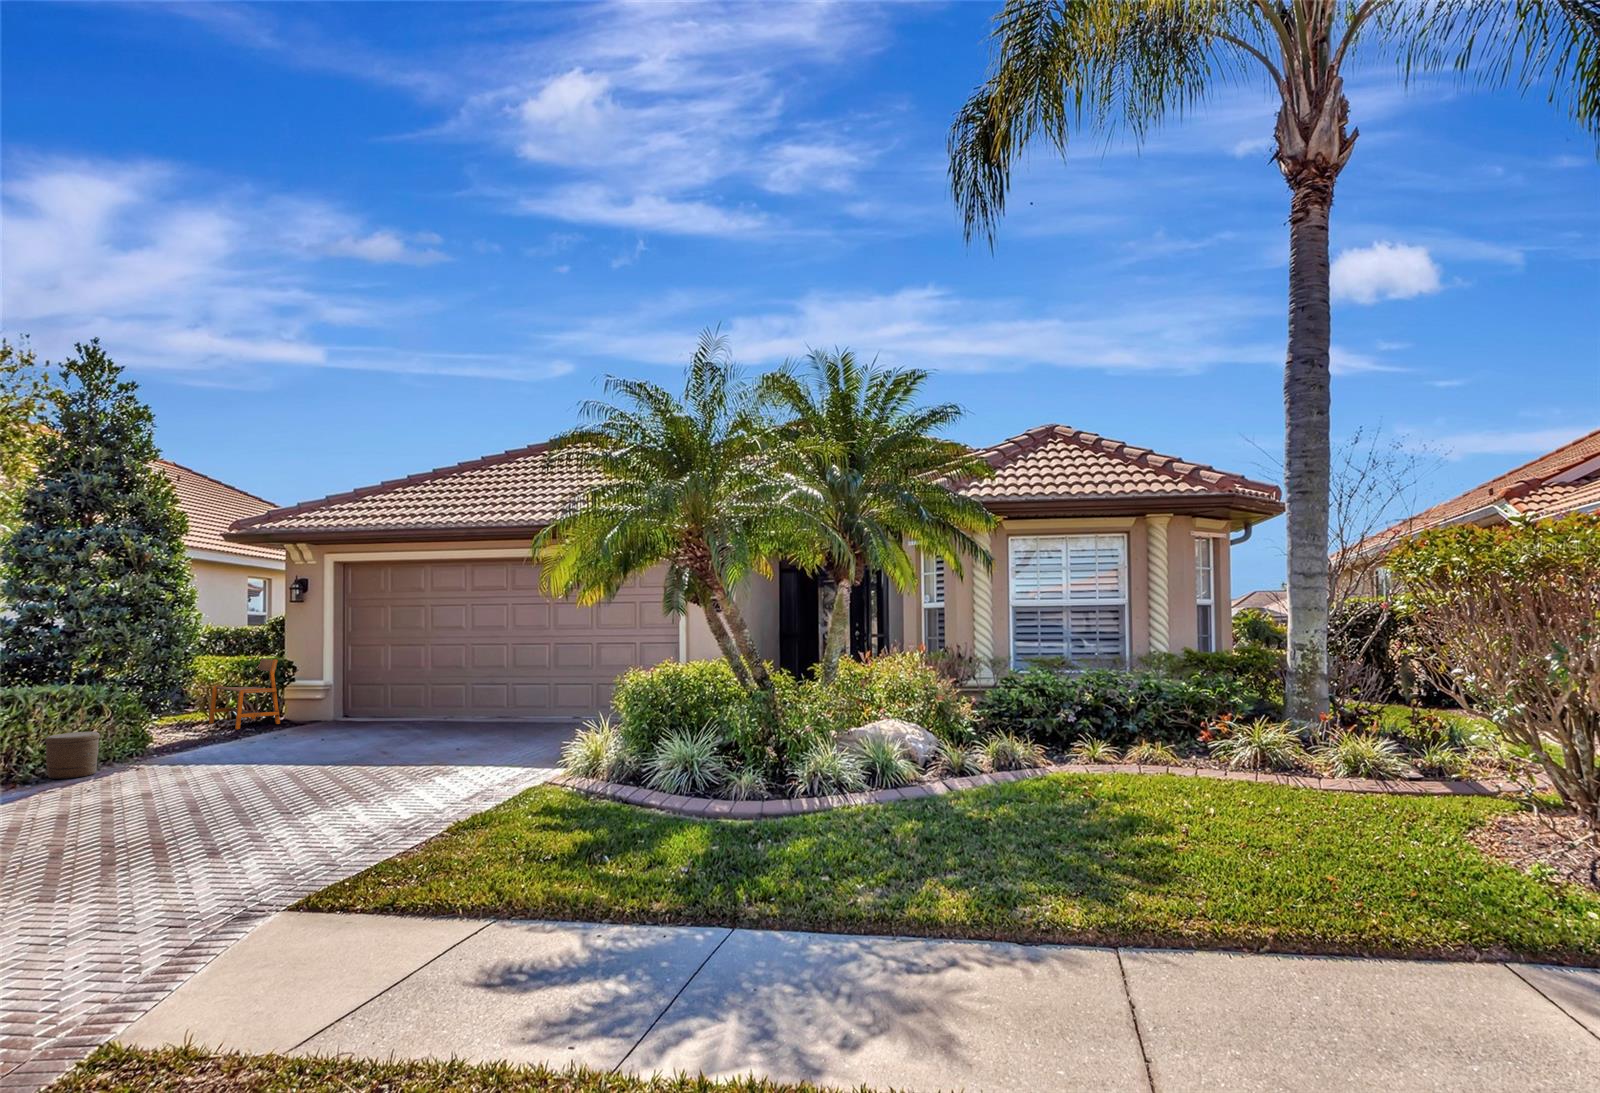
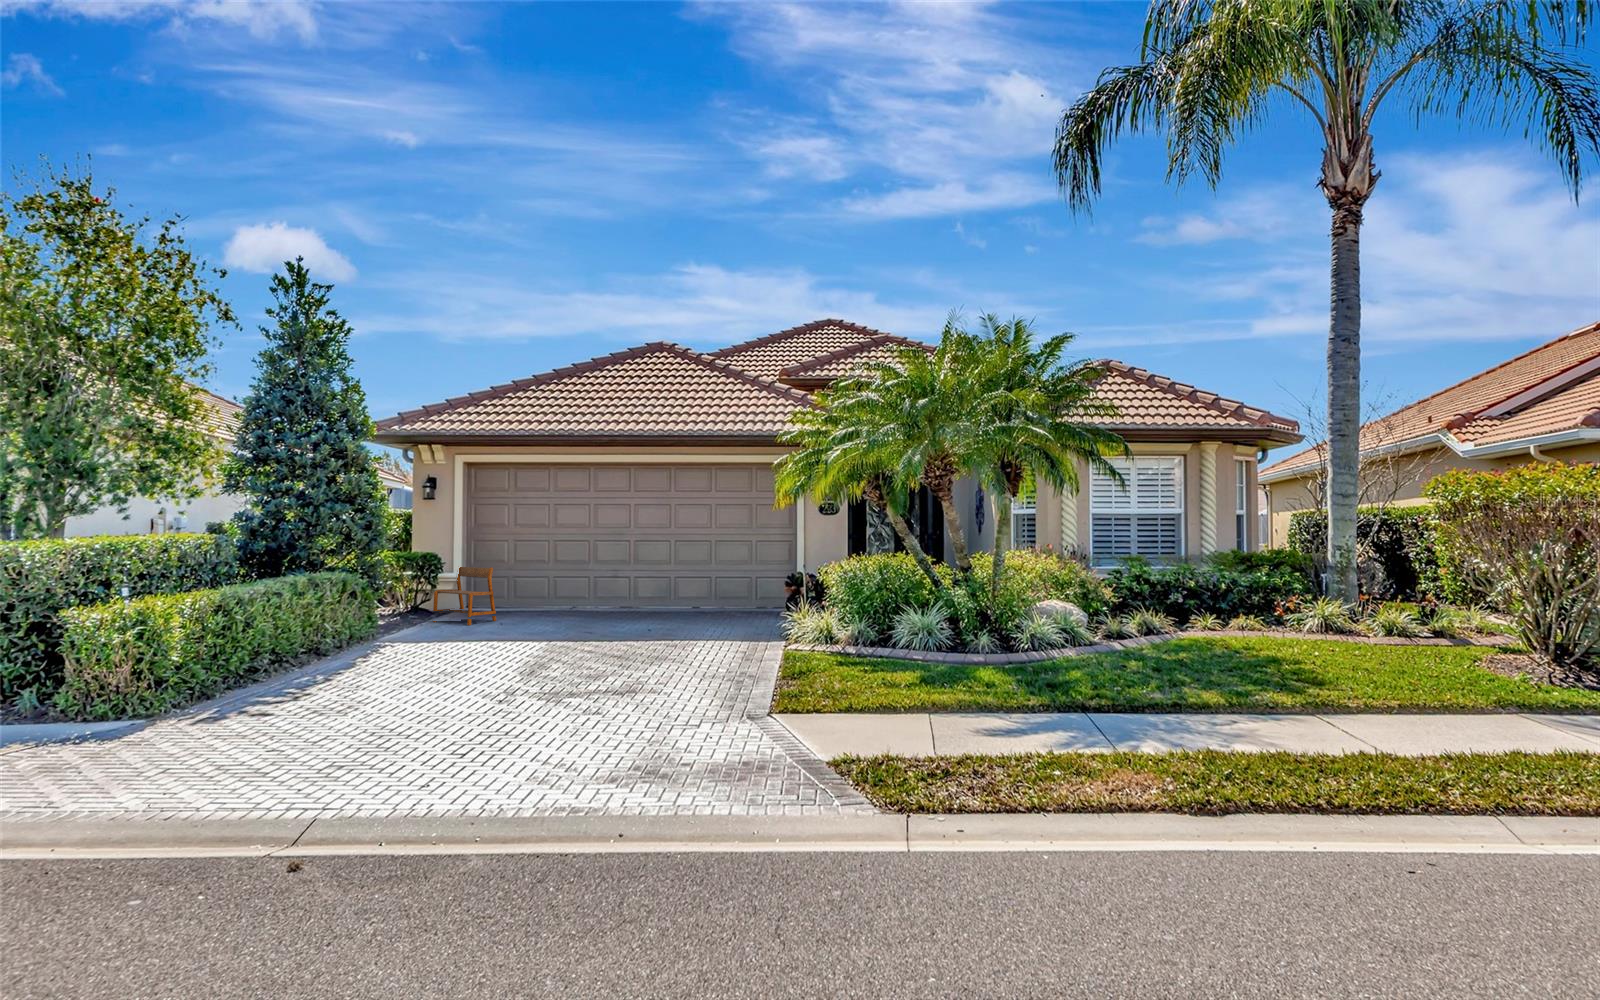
woven basket: present [45,732,100,779] -> none [398,623,434,659]

